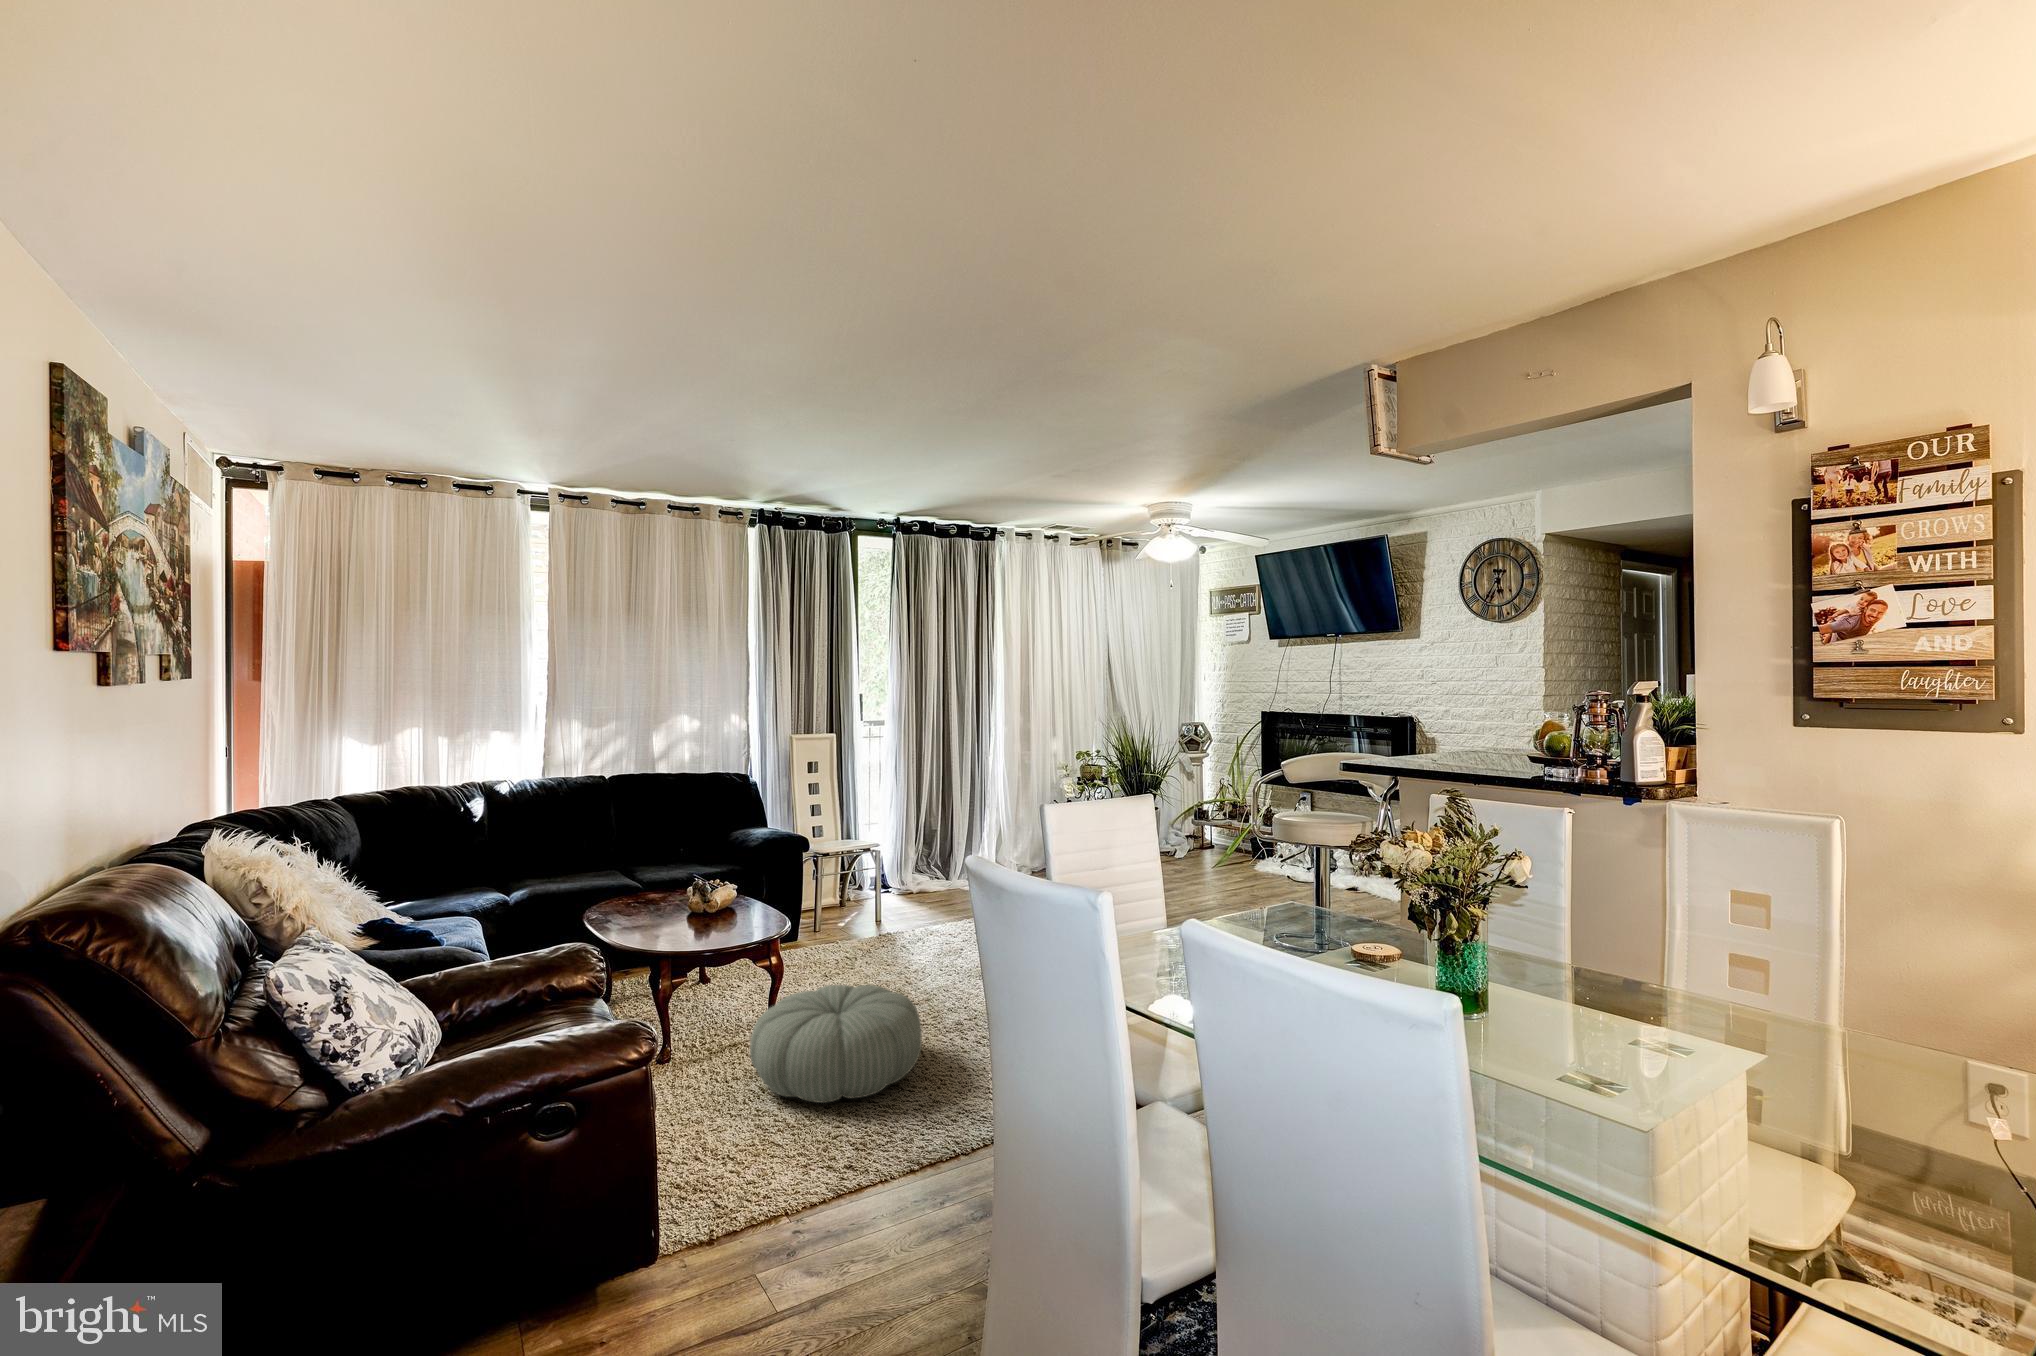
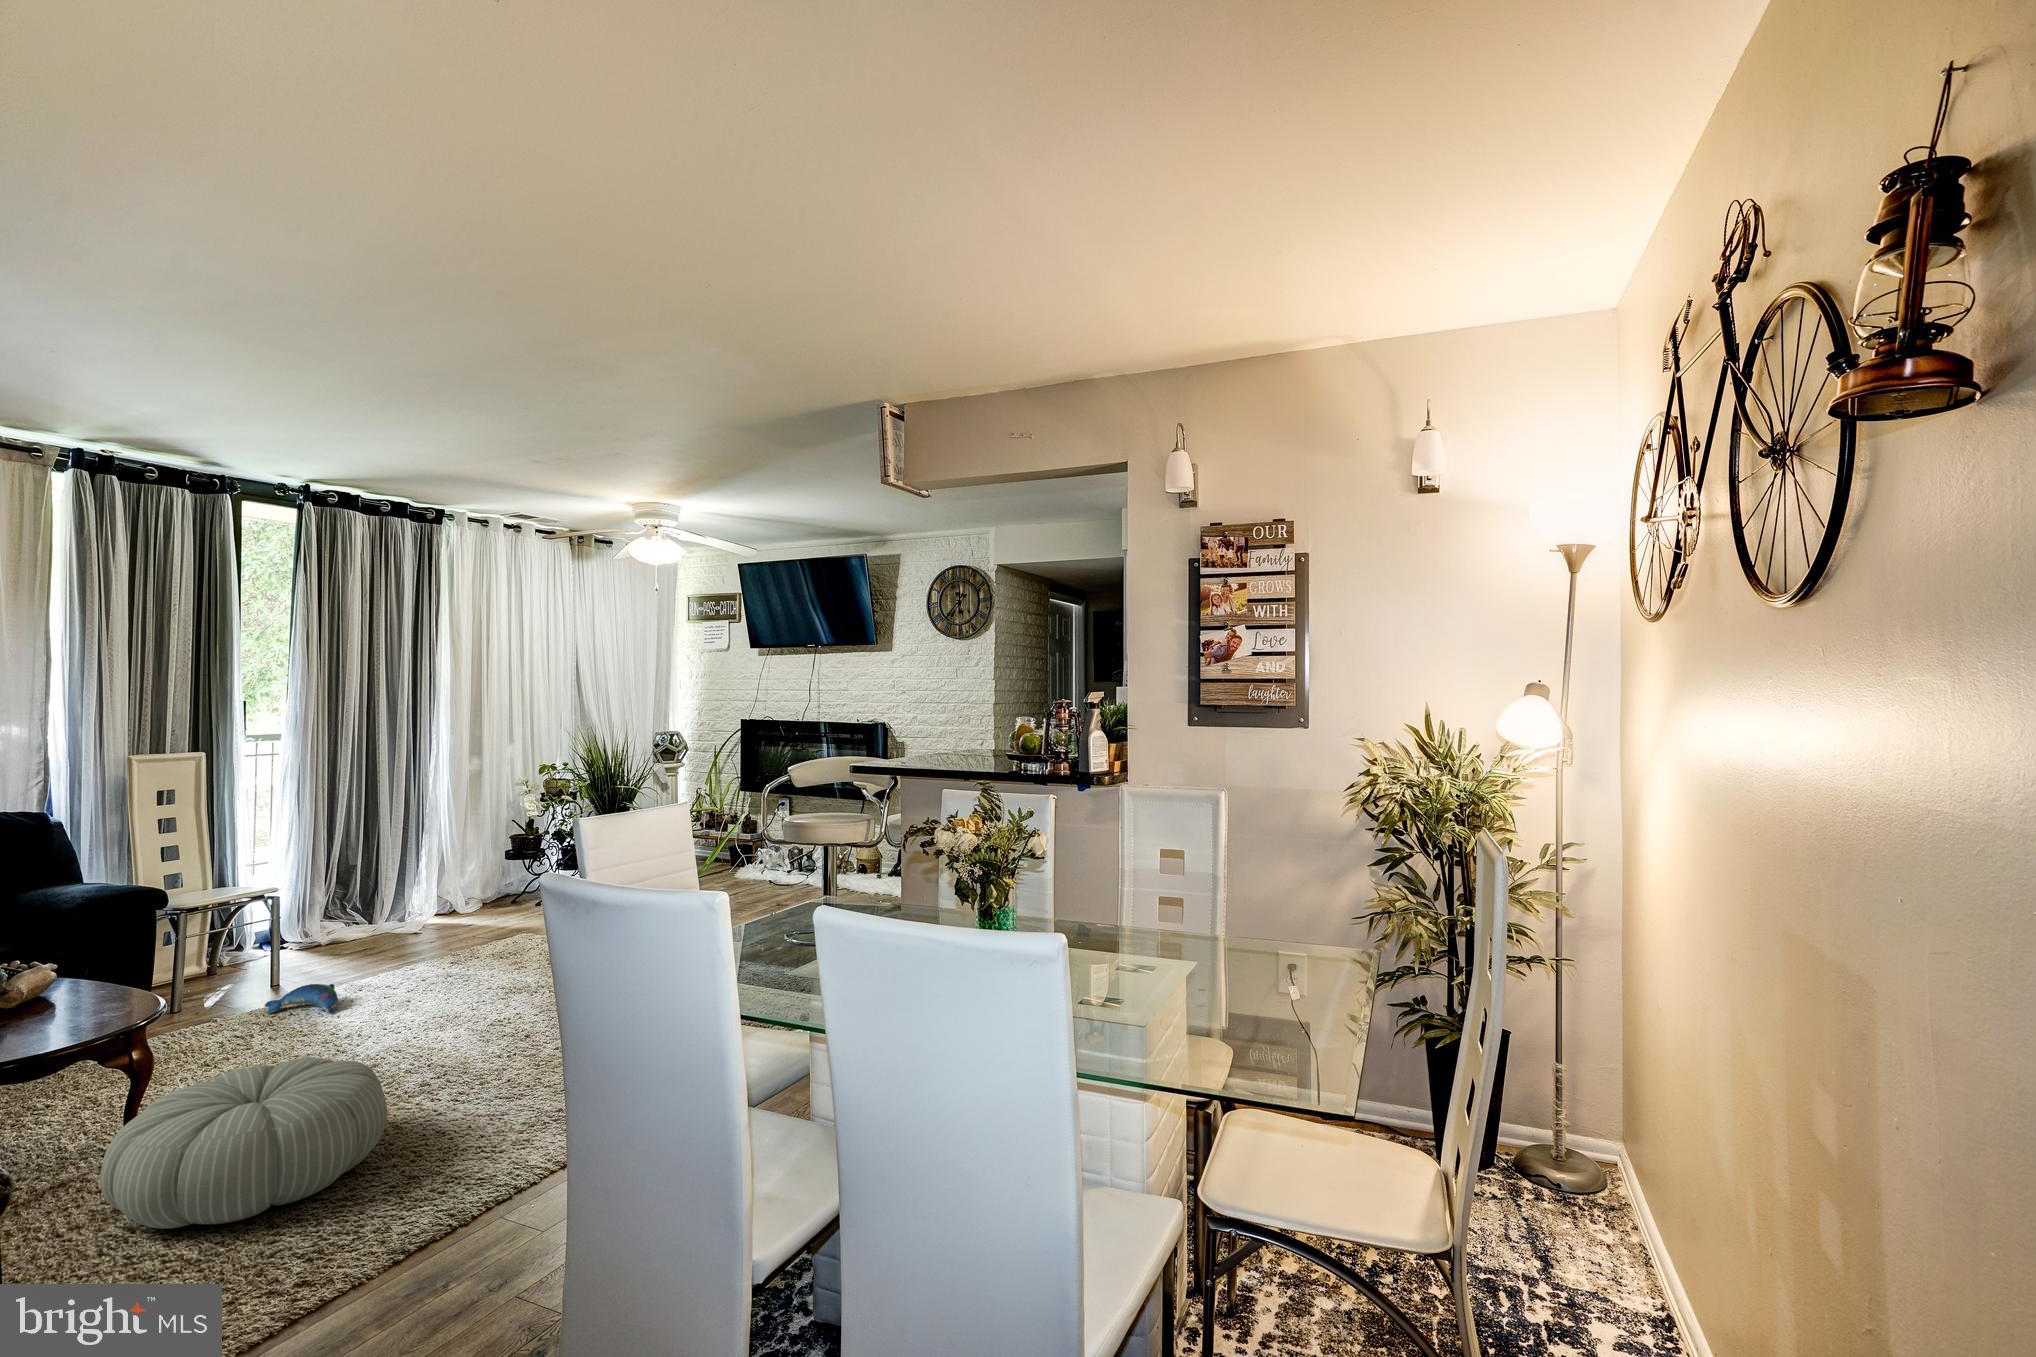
plush toy: none [873,924,917,950] -> present [265,984,338,1014]

